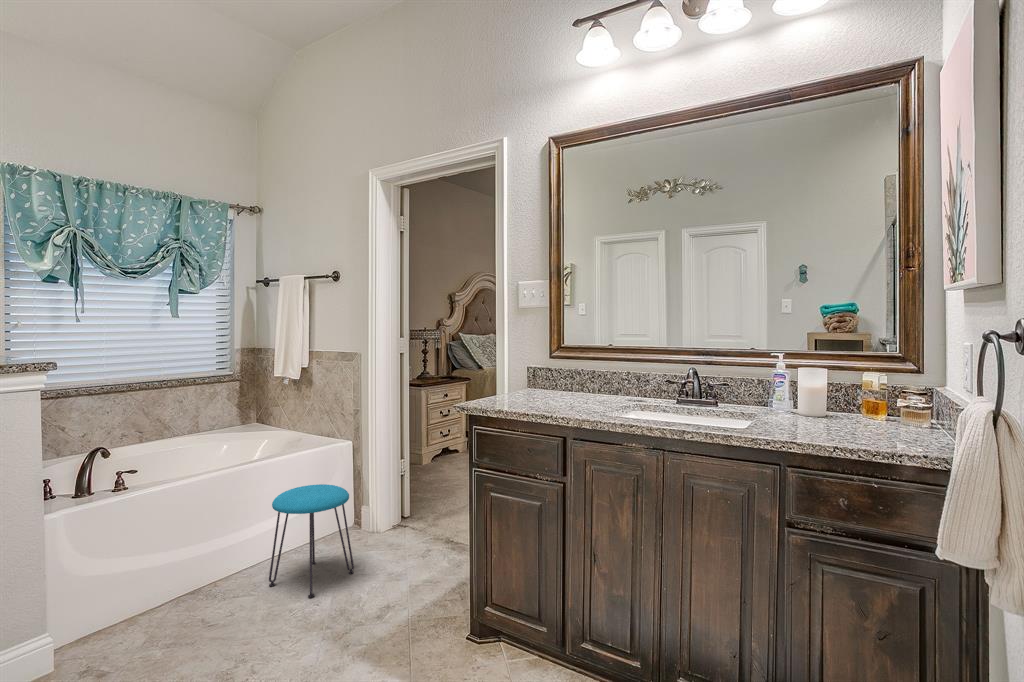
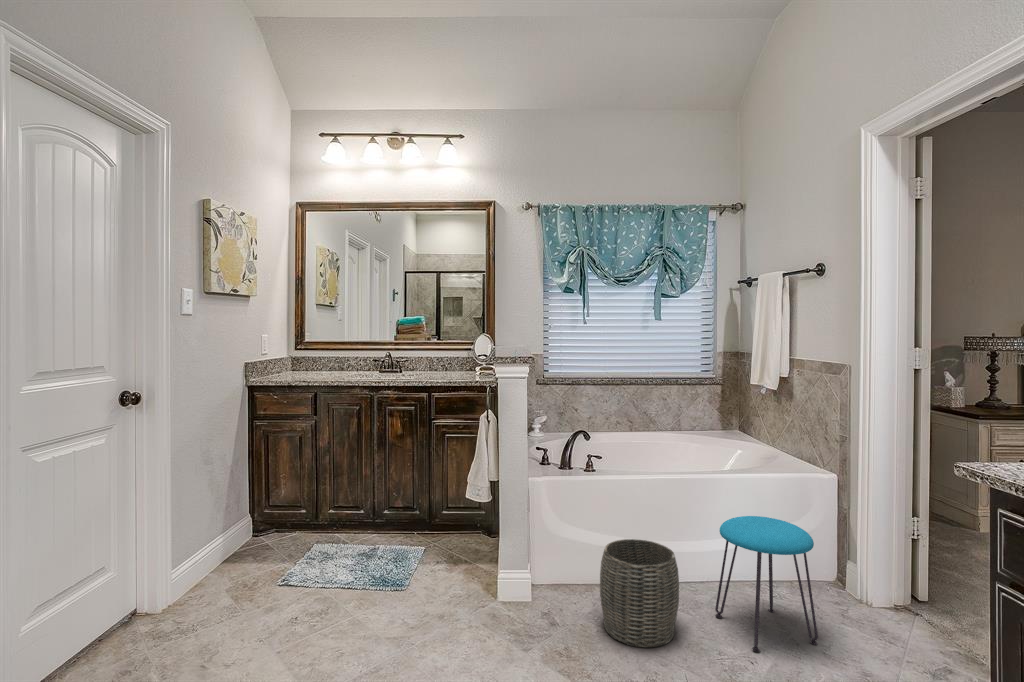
woven basket: none [148,537,240,647] -> present [600,539,679,647]

